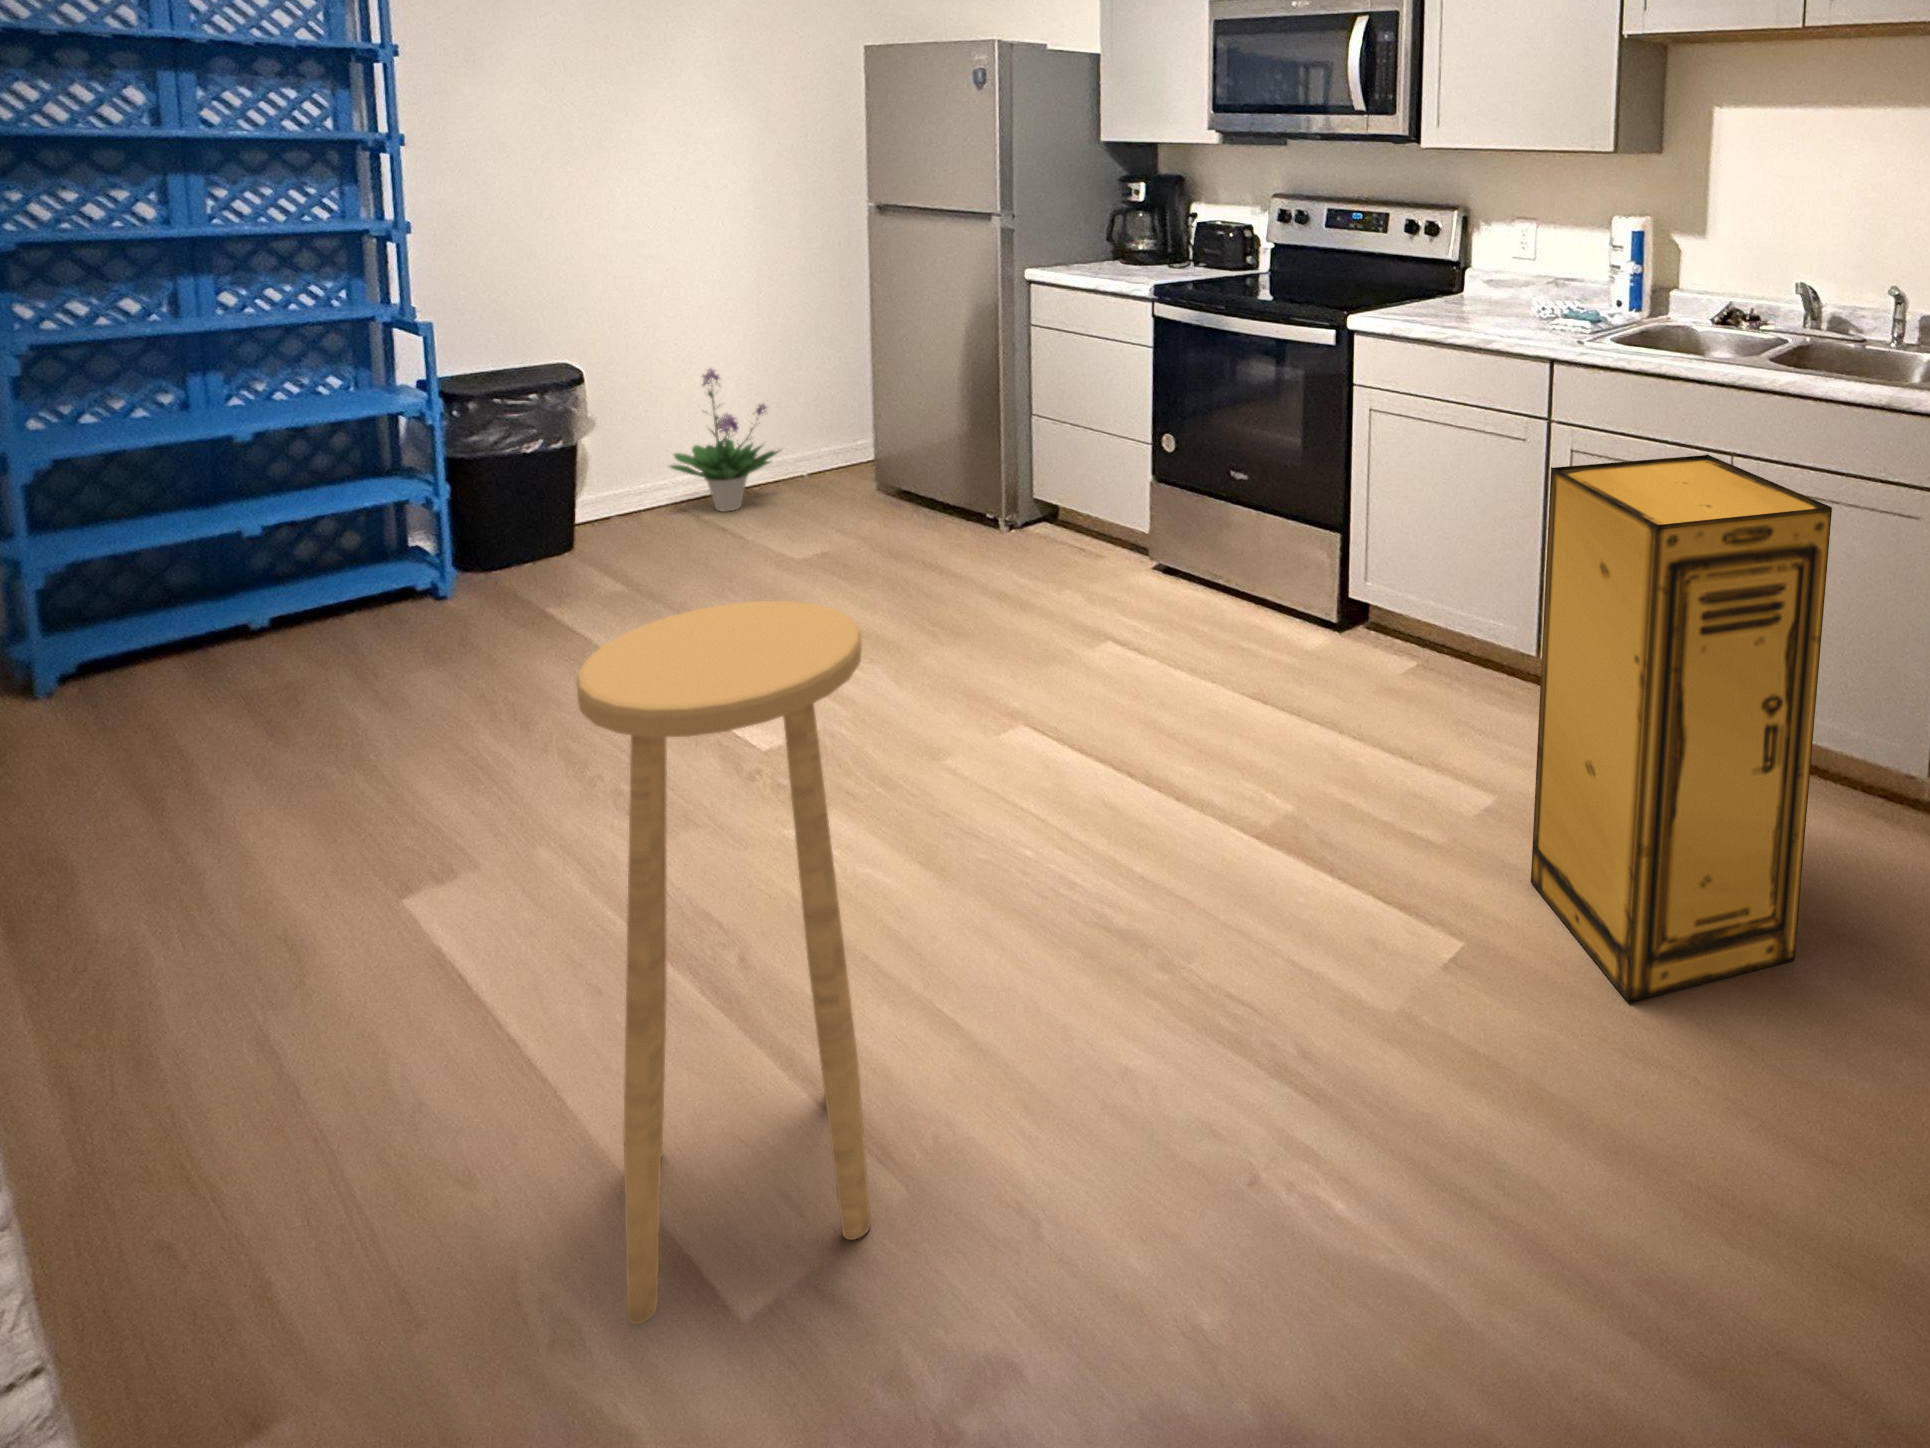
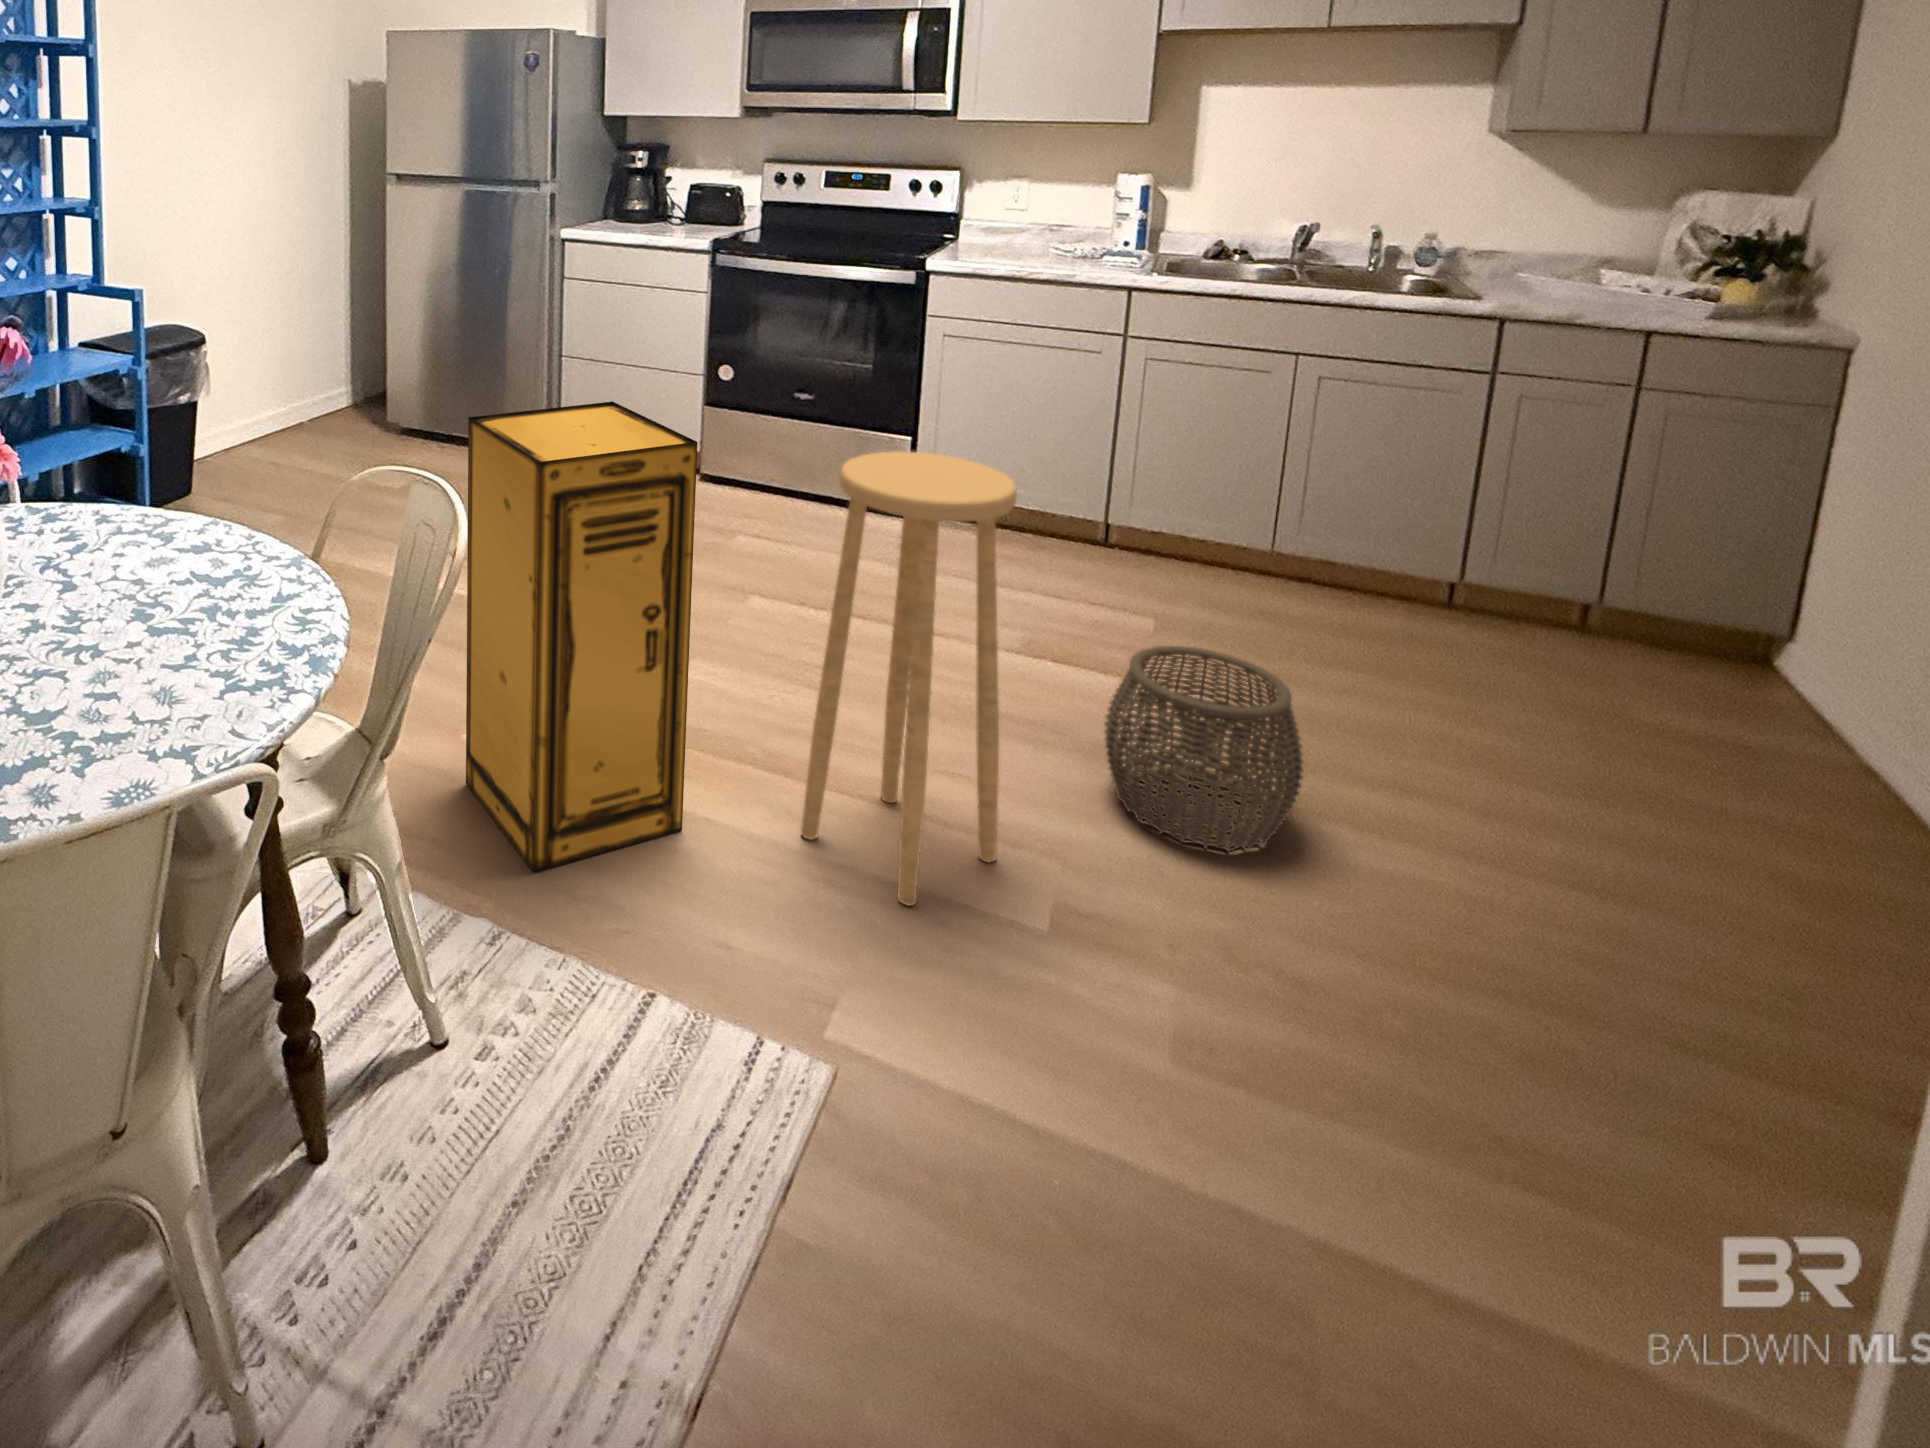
potted plant: present [670,369,779,512] -> none [236,323,332,450]
storage cabinet: present [1531,454,1832,1002] -> present [466,401,697,872]
woven basket: none [1117,897,1380,1253] -> present [1104,646,1303,851]

